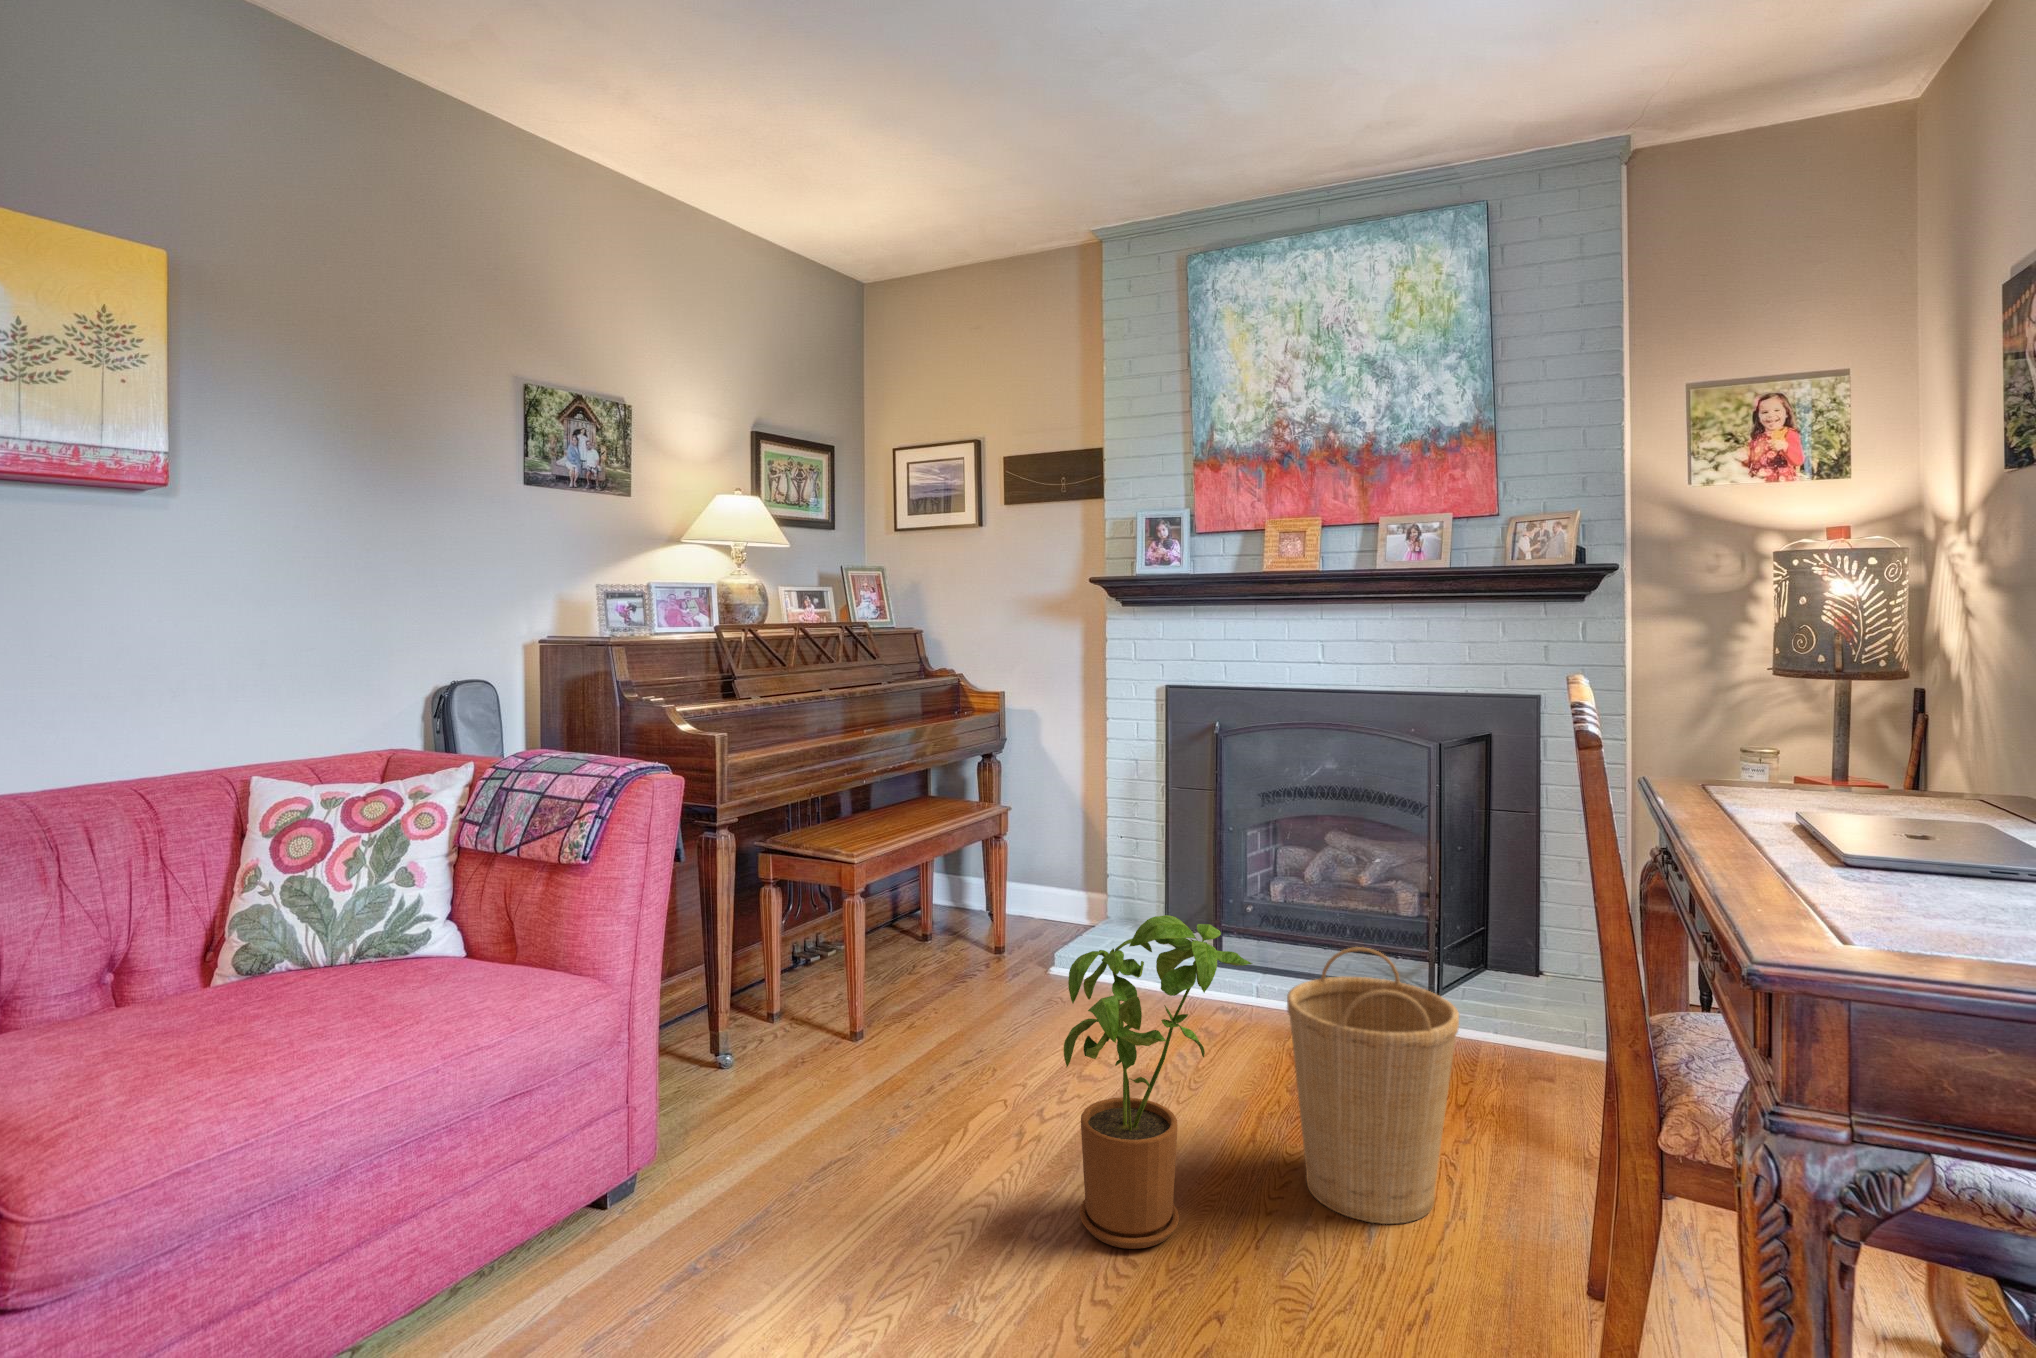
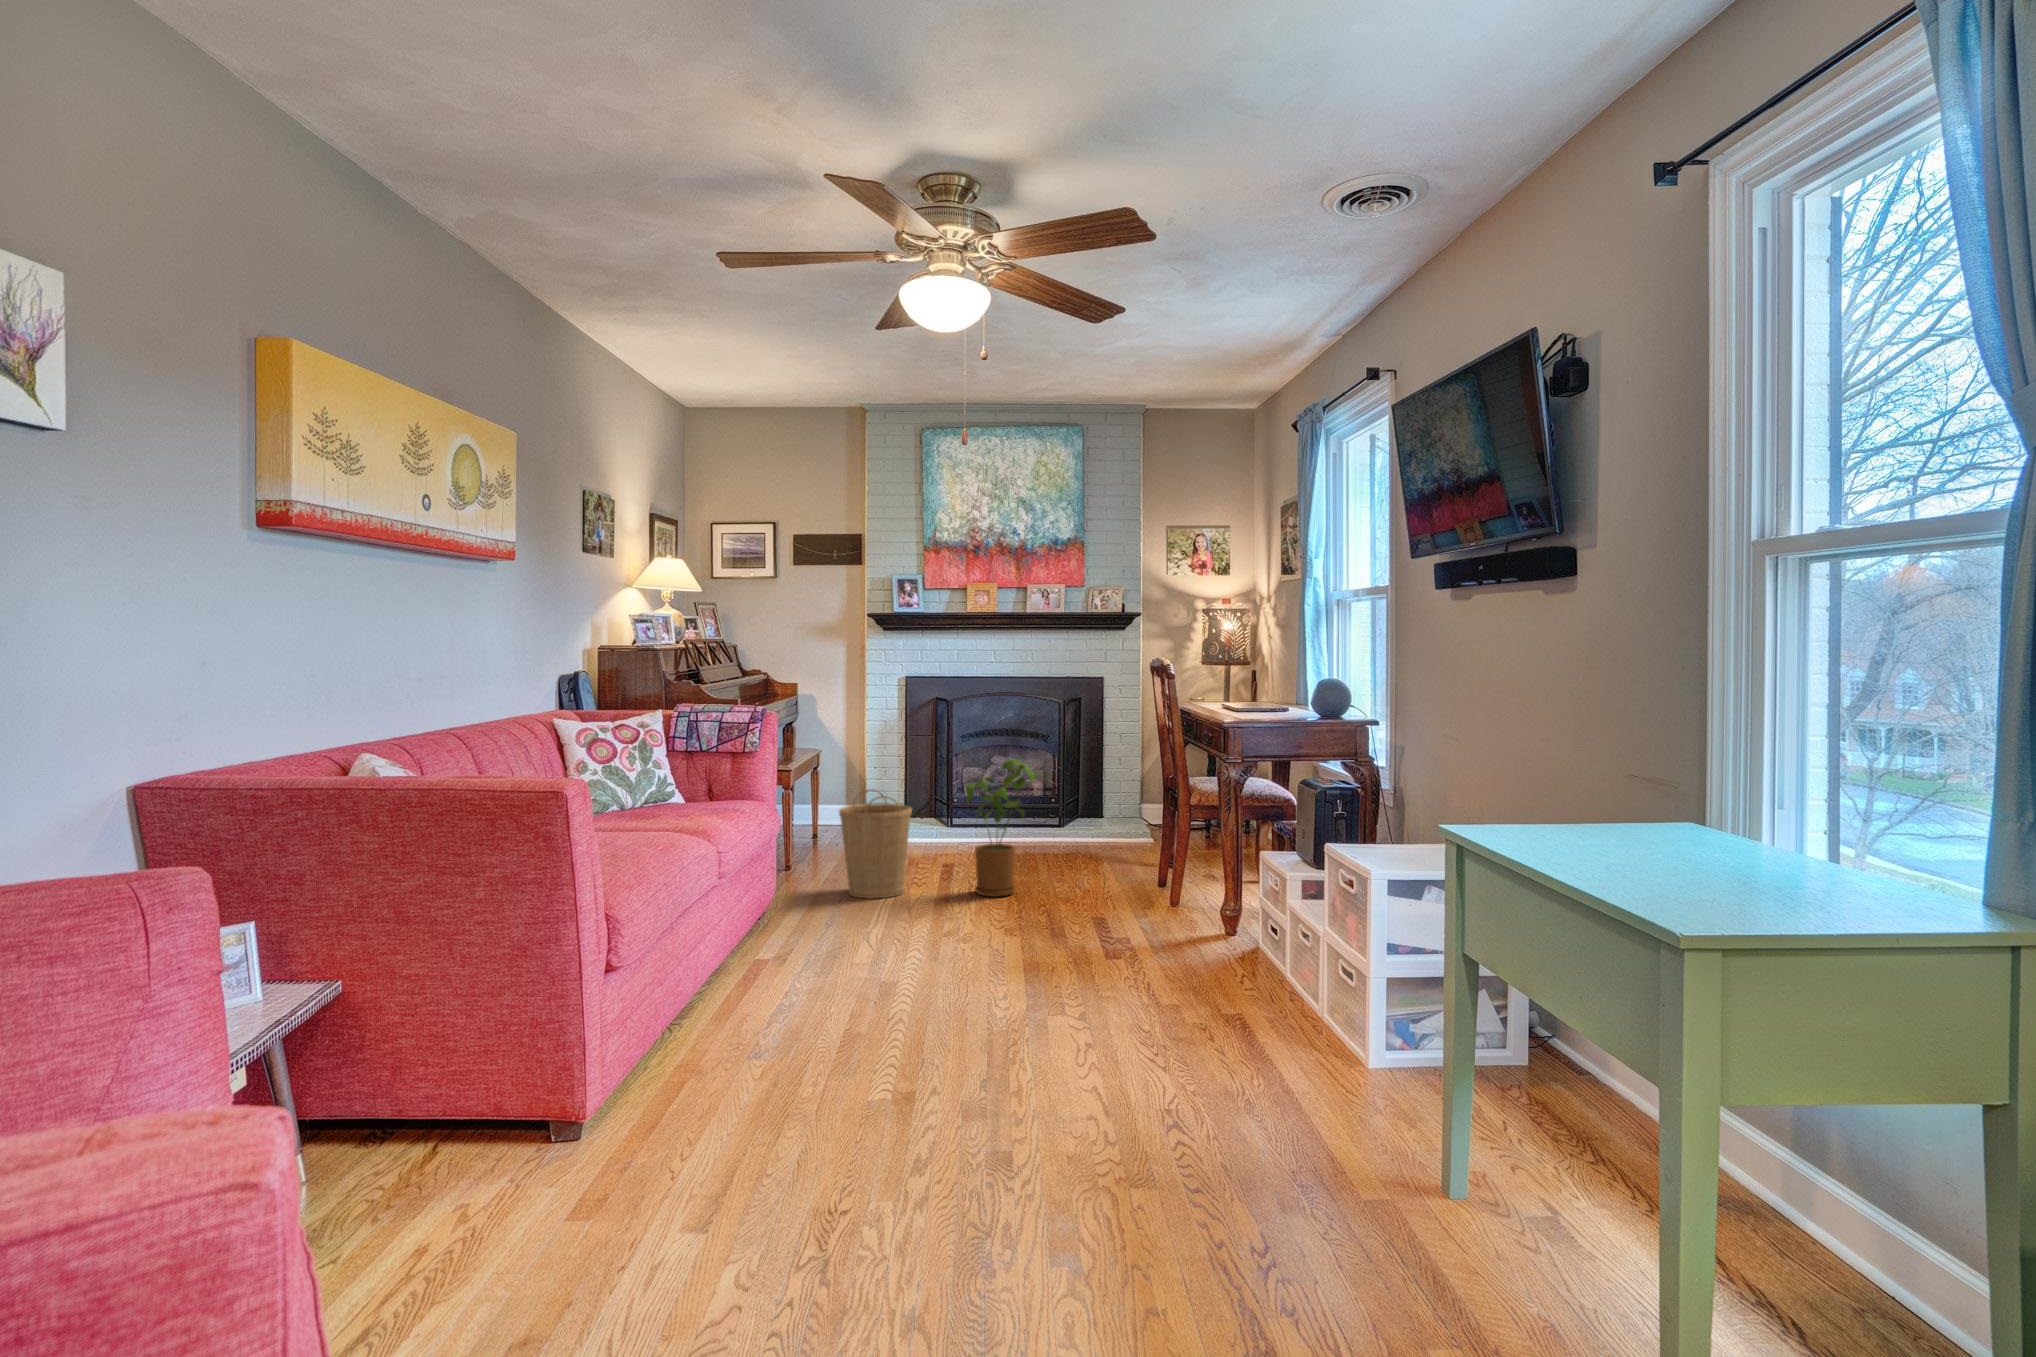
basket: present [1287,947,1459,1224] -> present [839,789,912,899]

